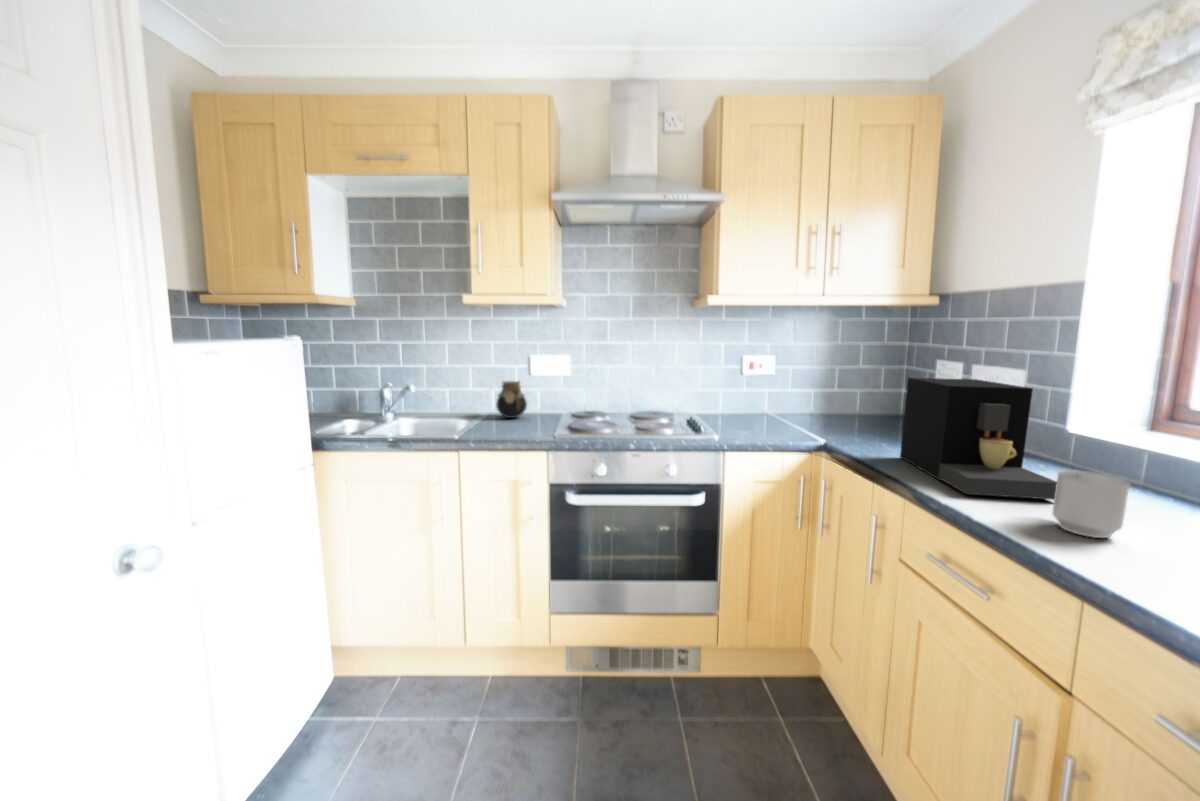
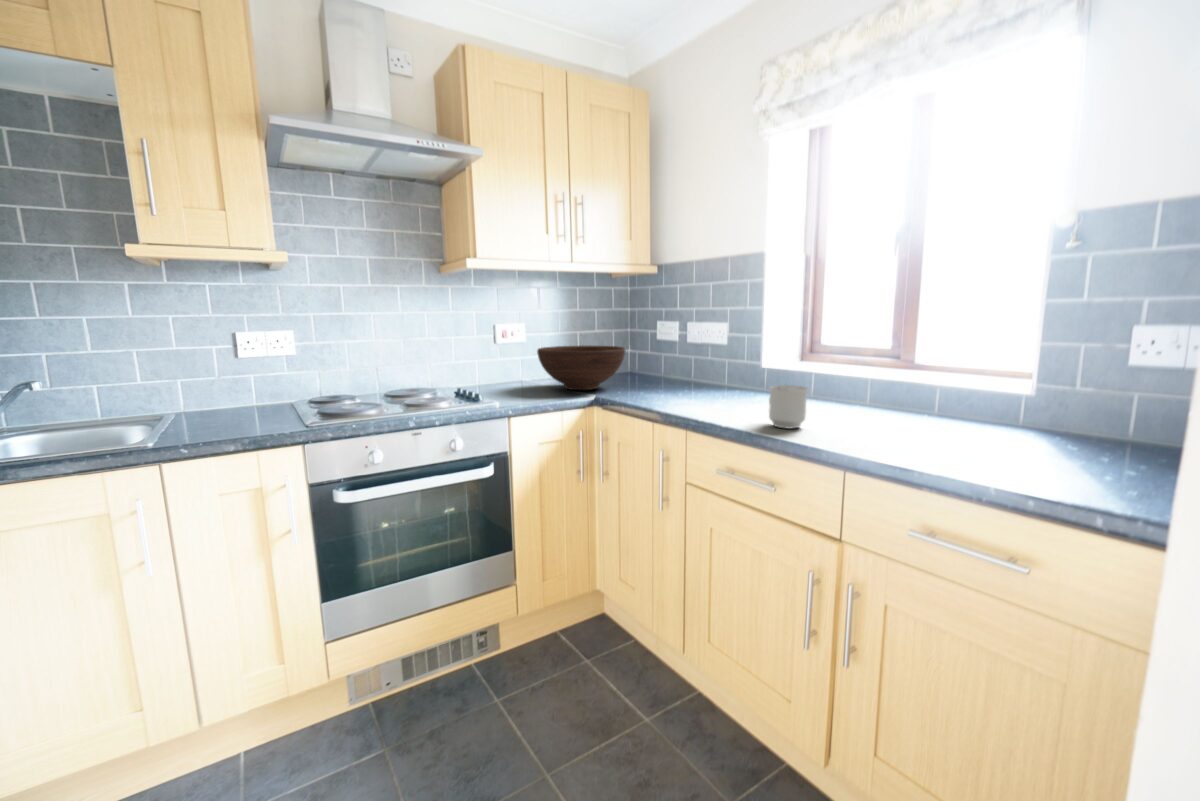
coffee maker: present [900,378,1057,500] -> none [656,331,764,416]
jar: present [496,381,527,418] -> none [192,365,243,415]
fruit bowl: none [773,382,877,433] -> present [537,346,625,390]

